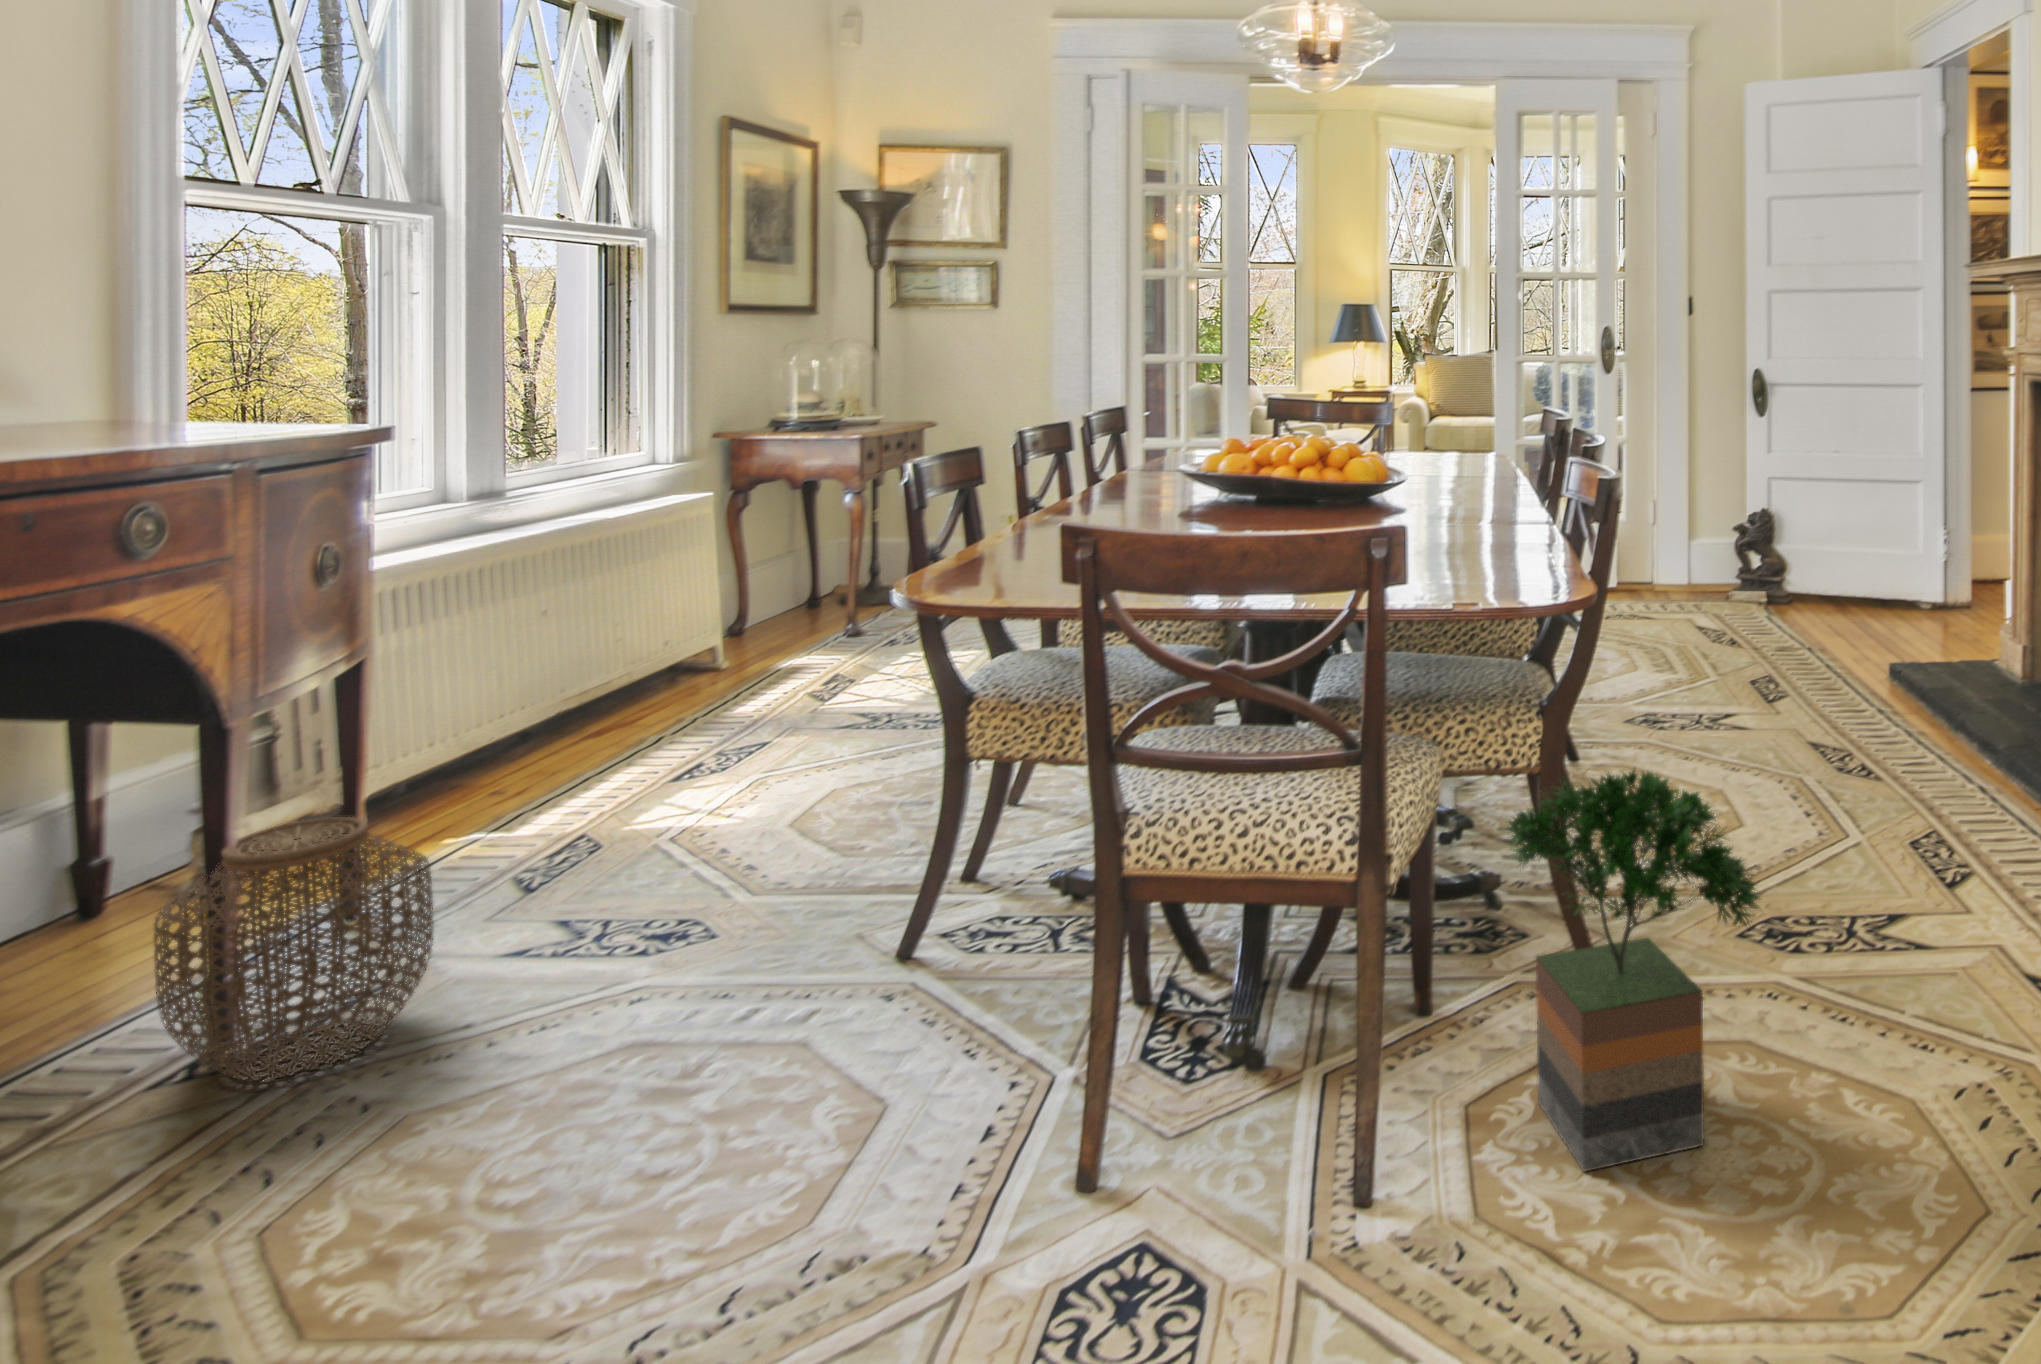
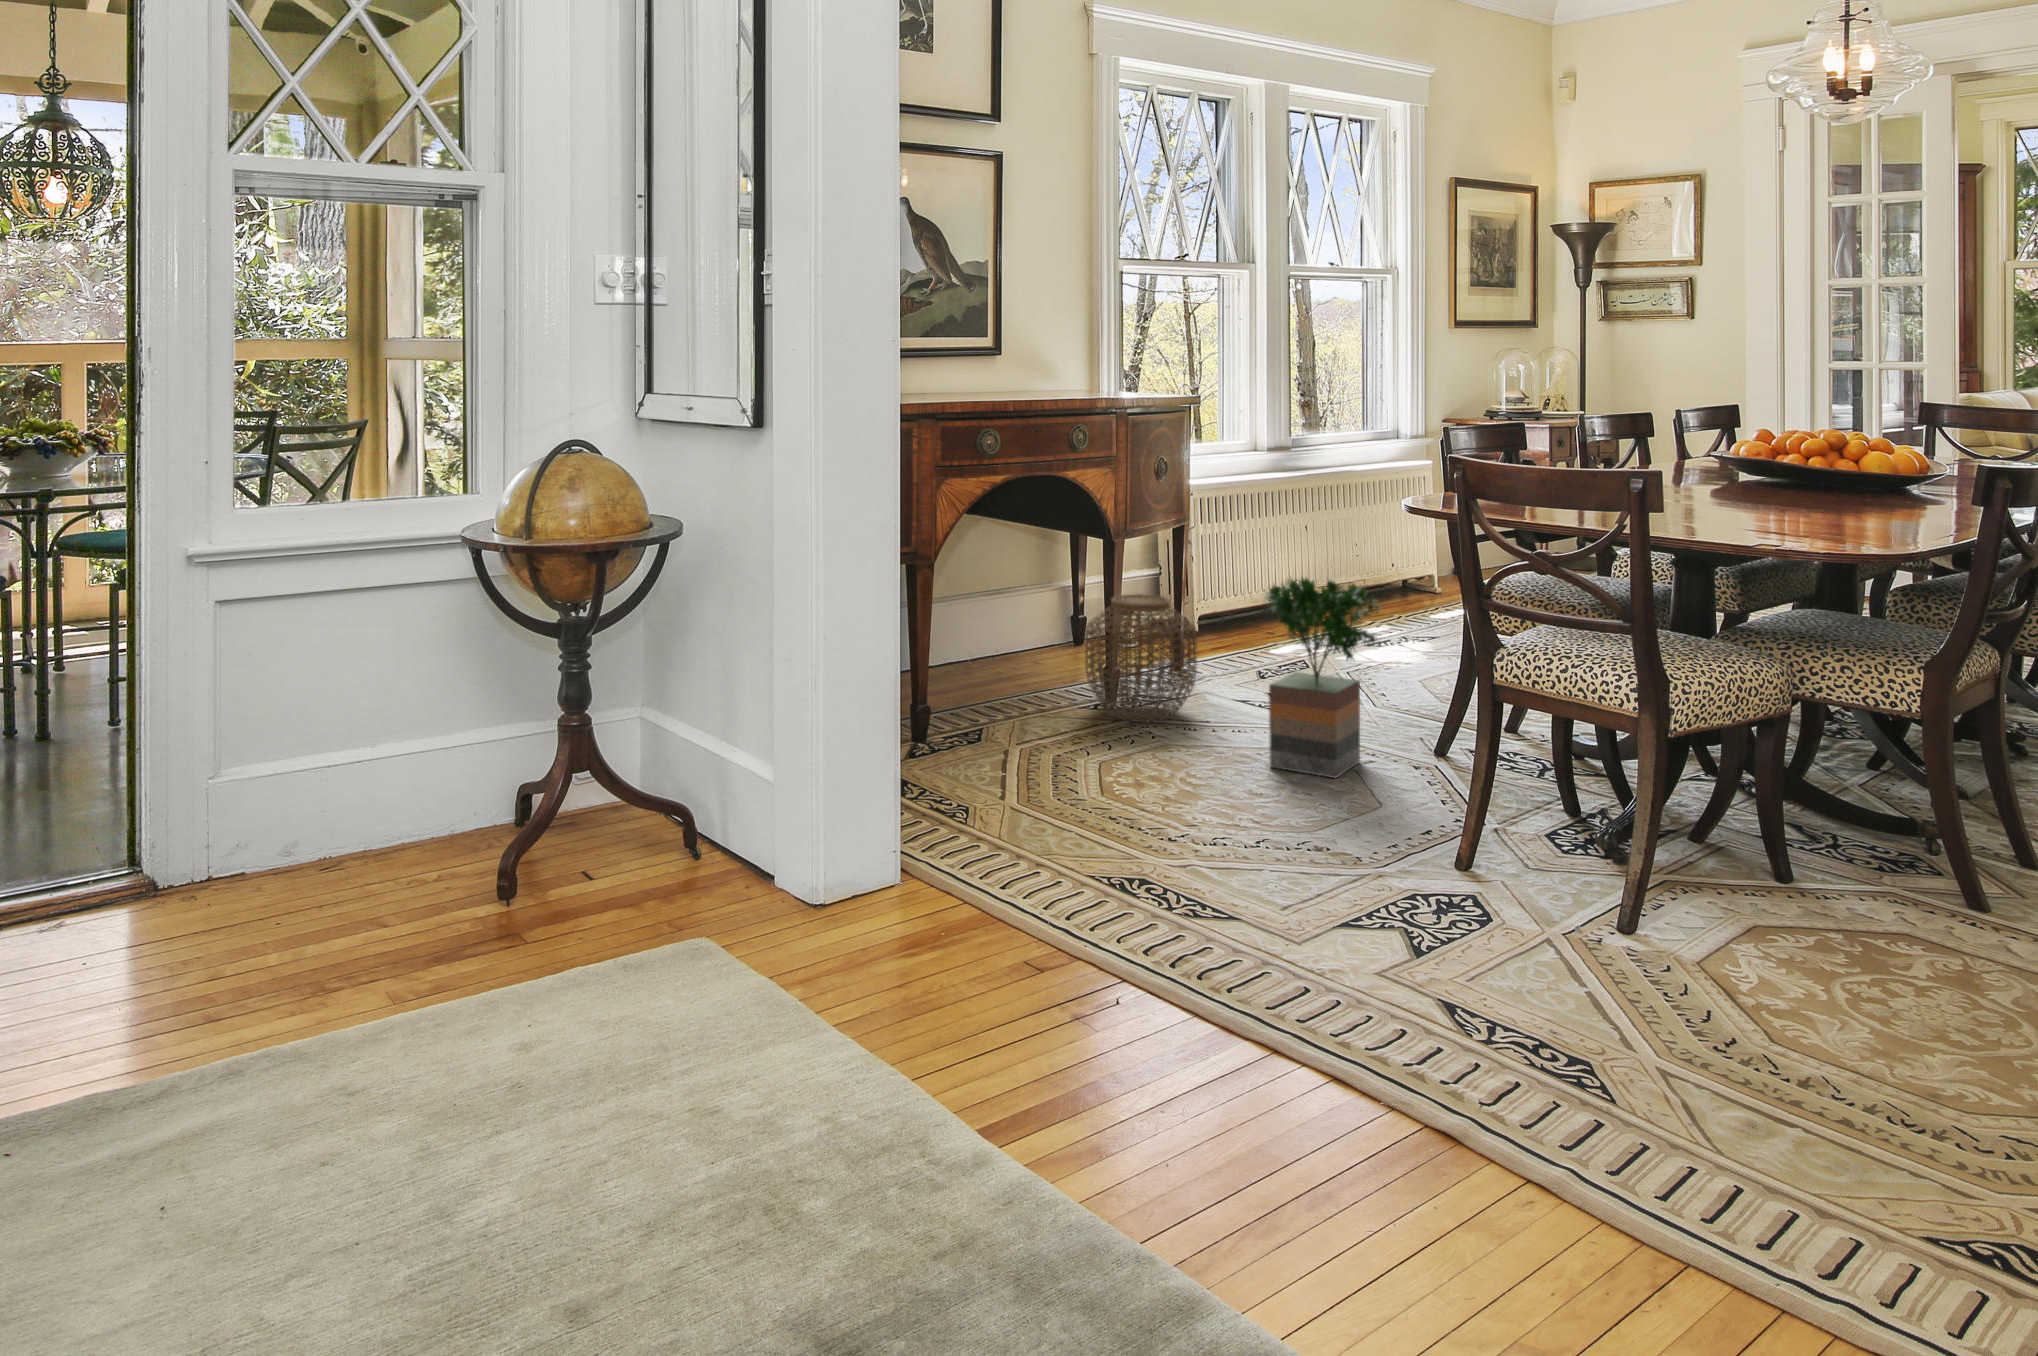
potted tree: present [1506,770,1760,1171] -> present [1264,577,1381,778]

